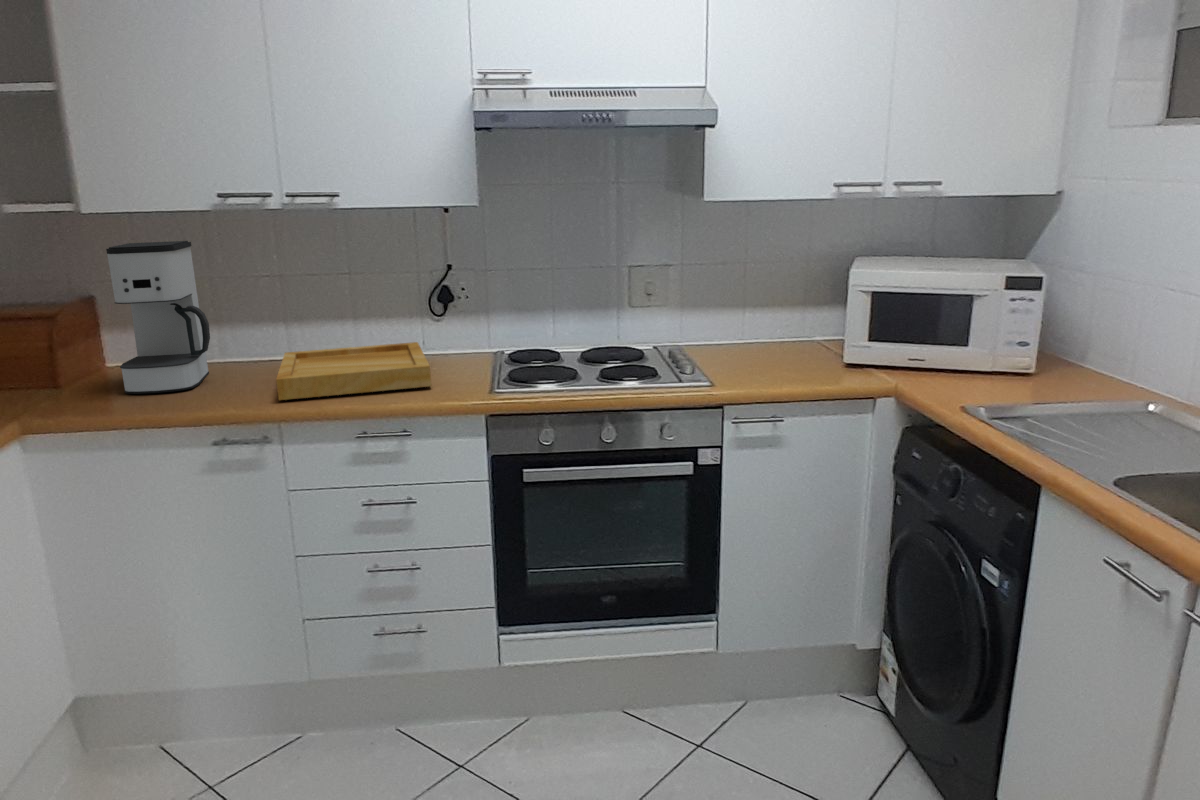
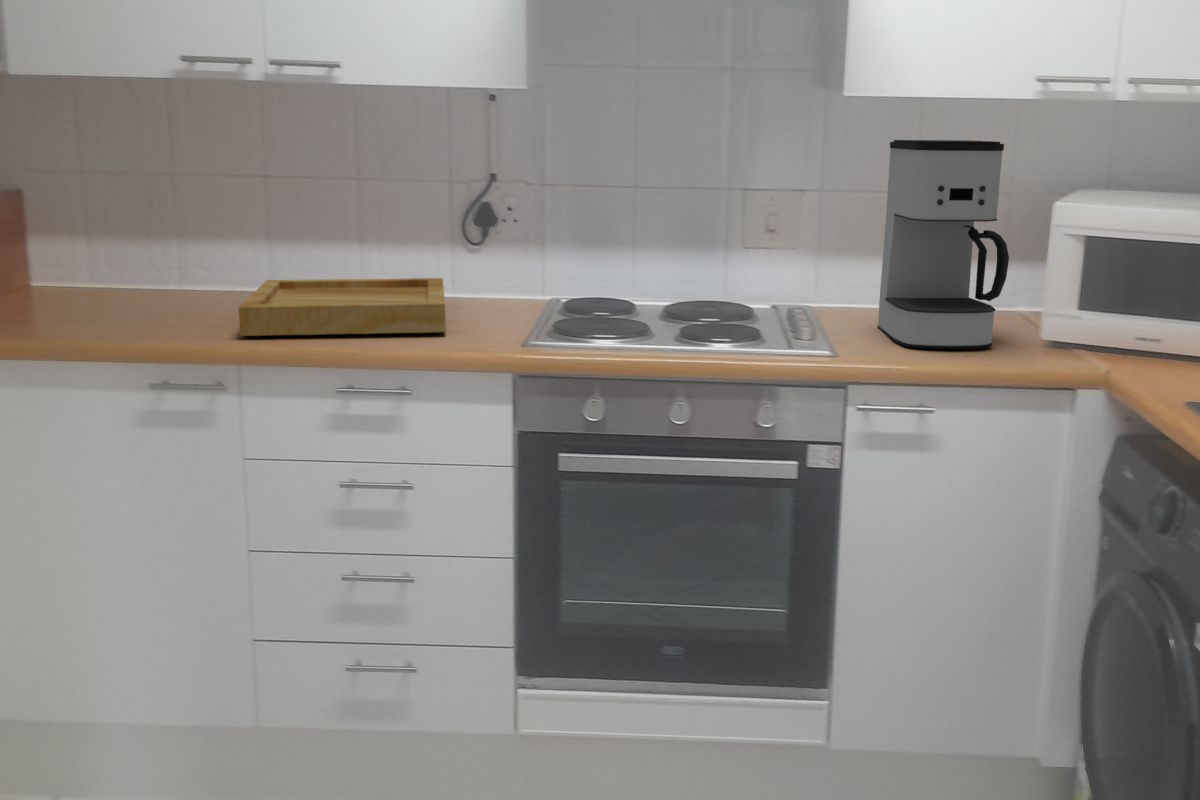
coffee maker: present [106,241,210,394] -> present [877,140,1009,349]

